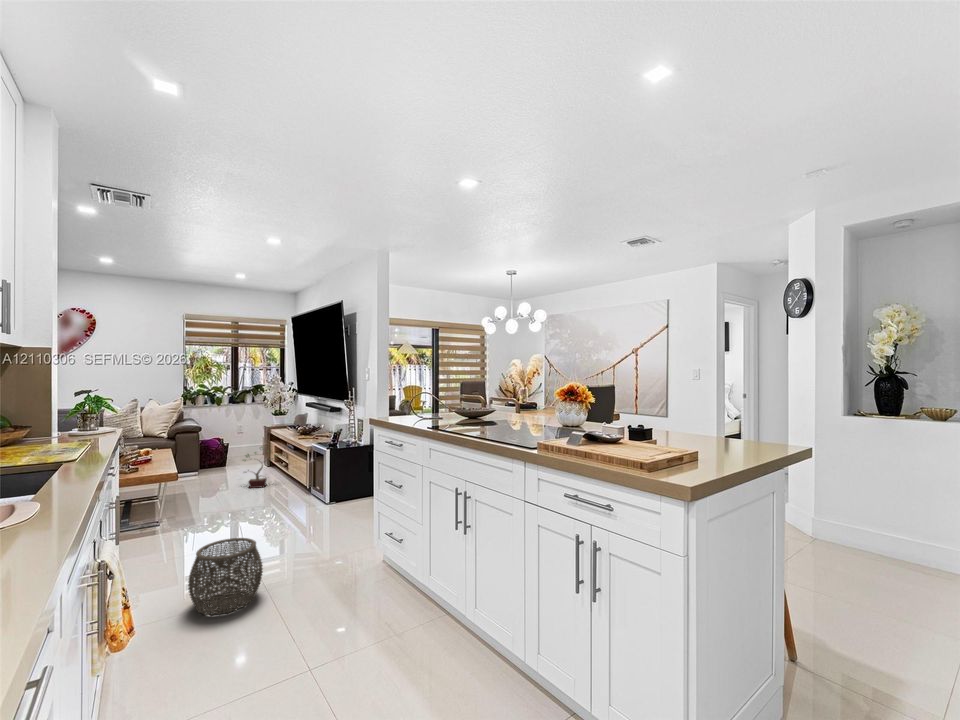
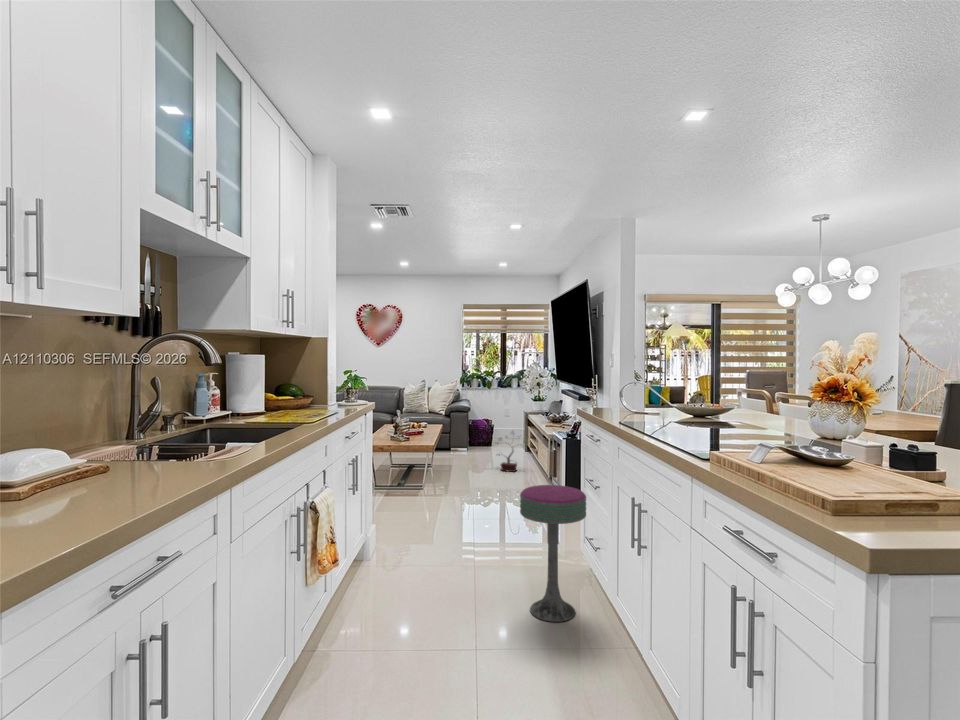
bar stool: none [339,492,403,627] -> present [520,485,586,622]
woven basket: present [188,538,263,615] -> none [411,508,470,573]

